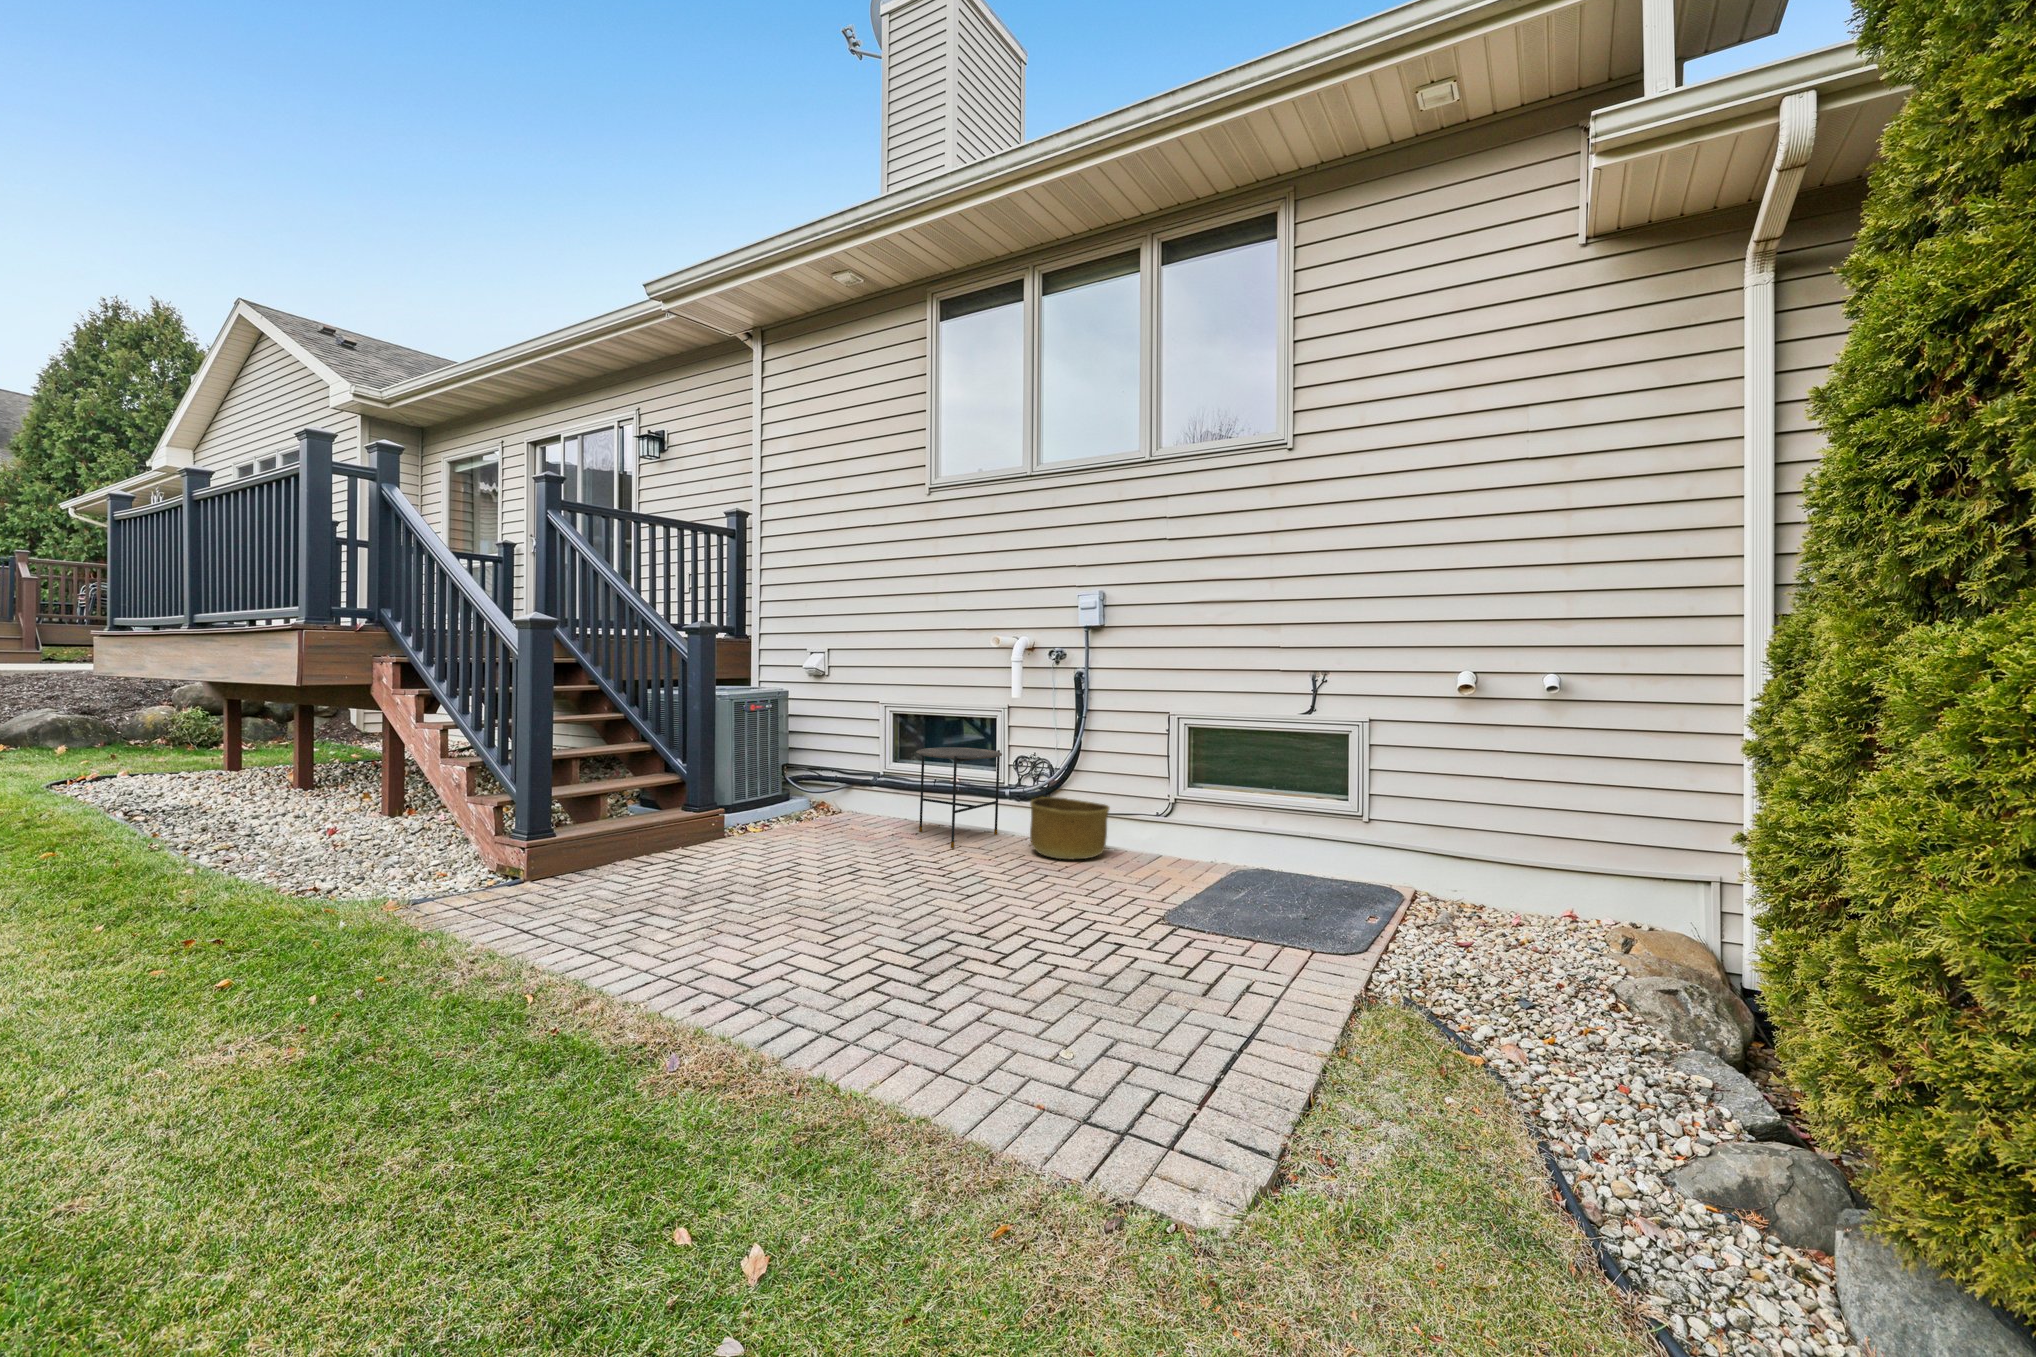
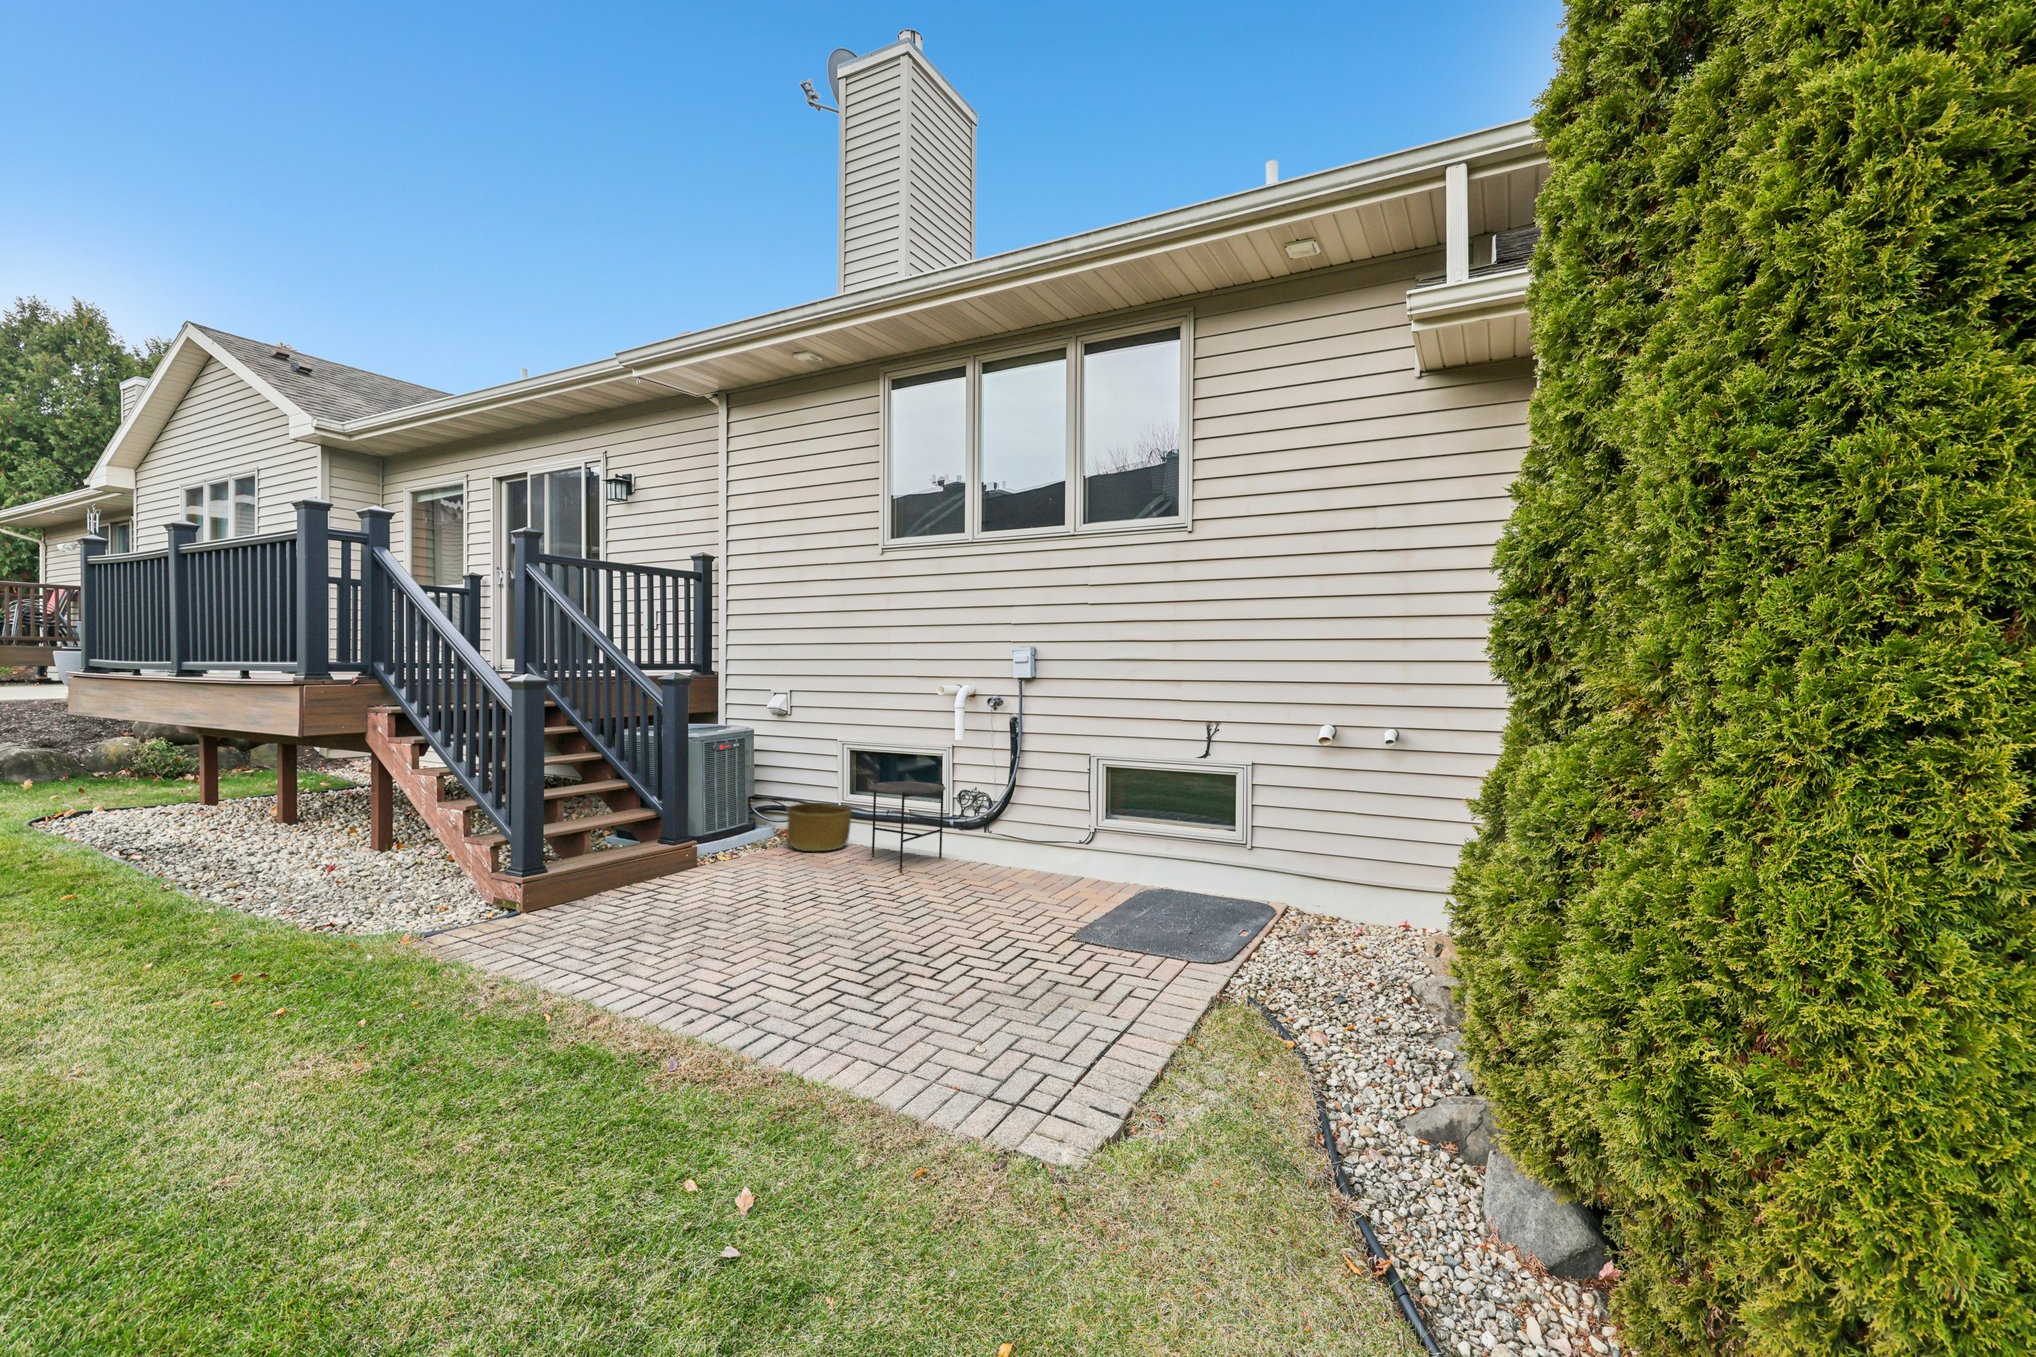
basket: present [1030,797,1109,859] -> present [787,803,852,851]

